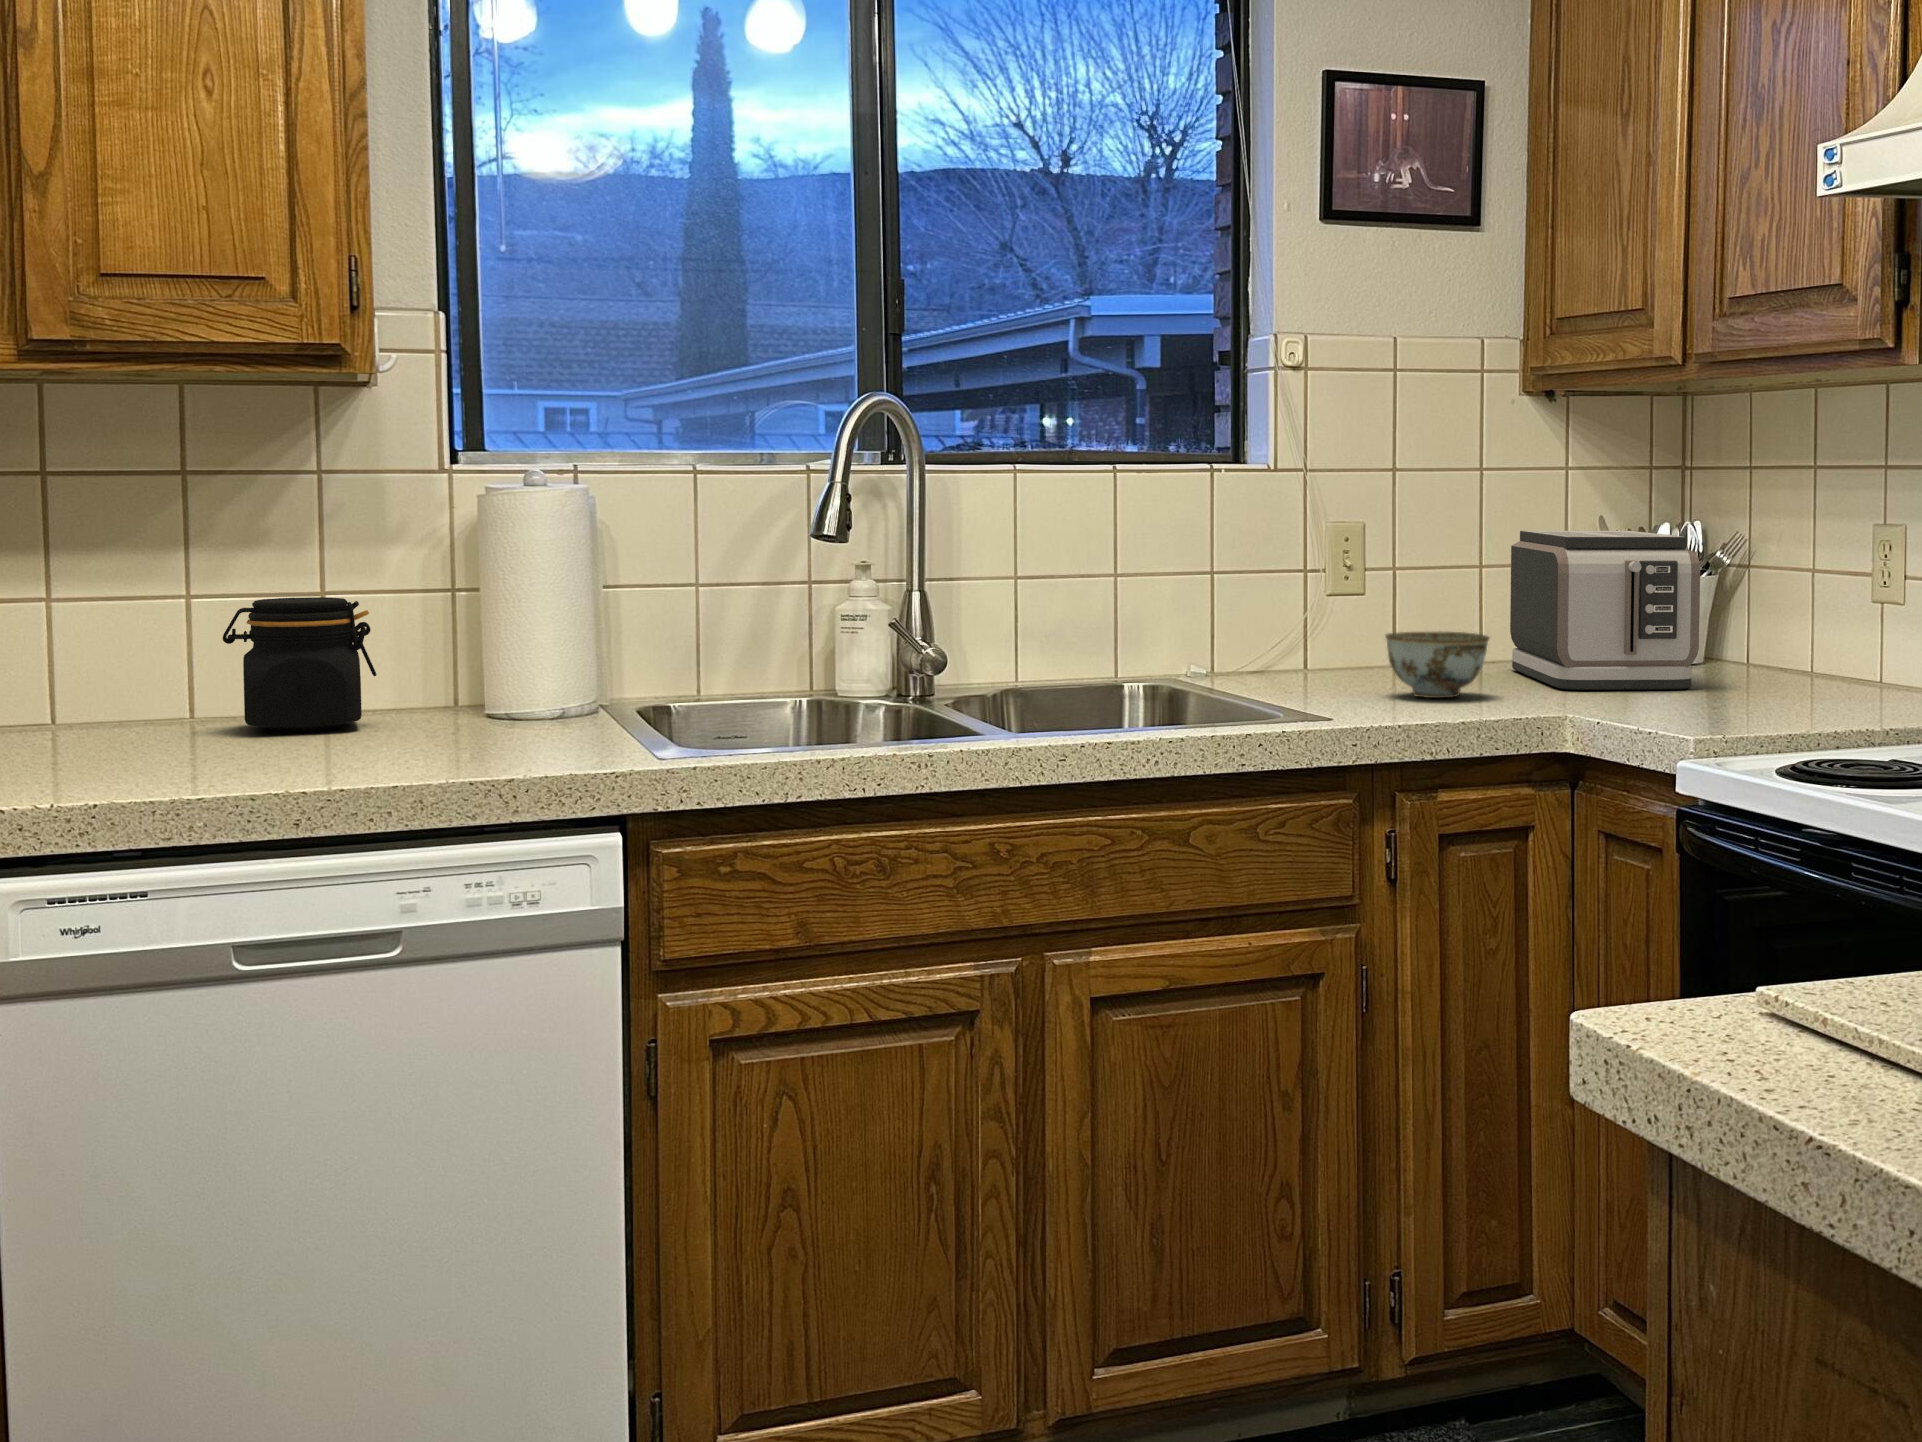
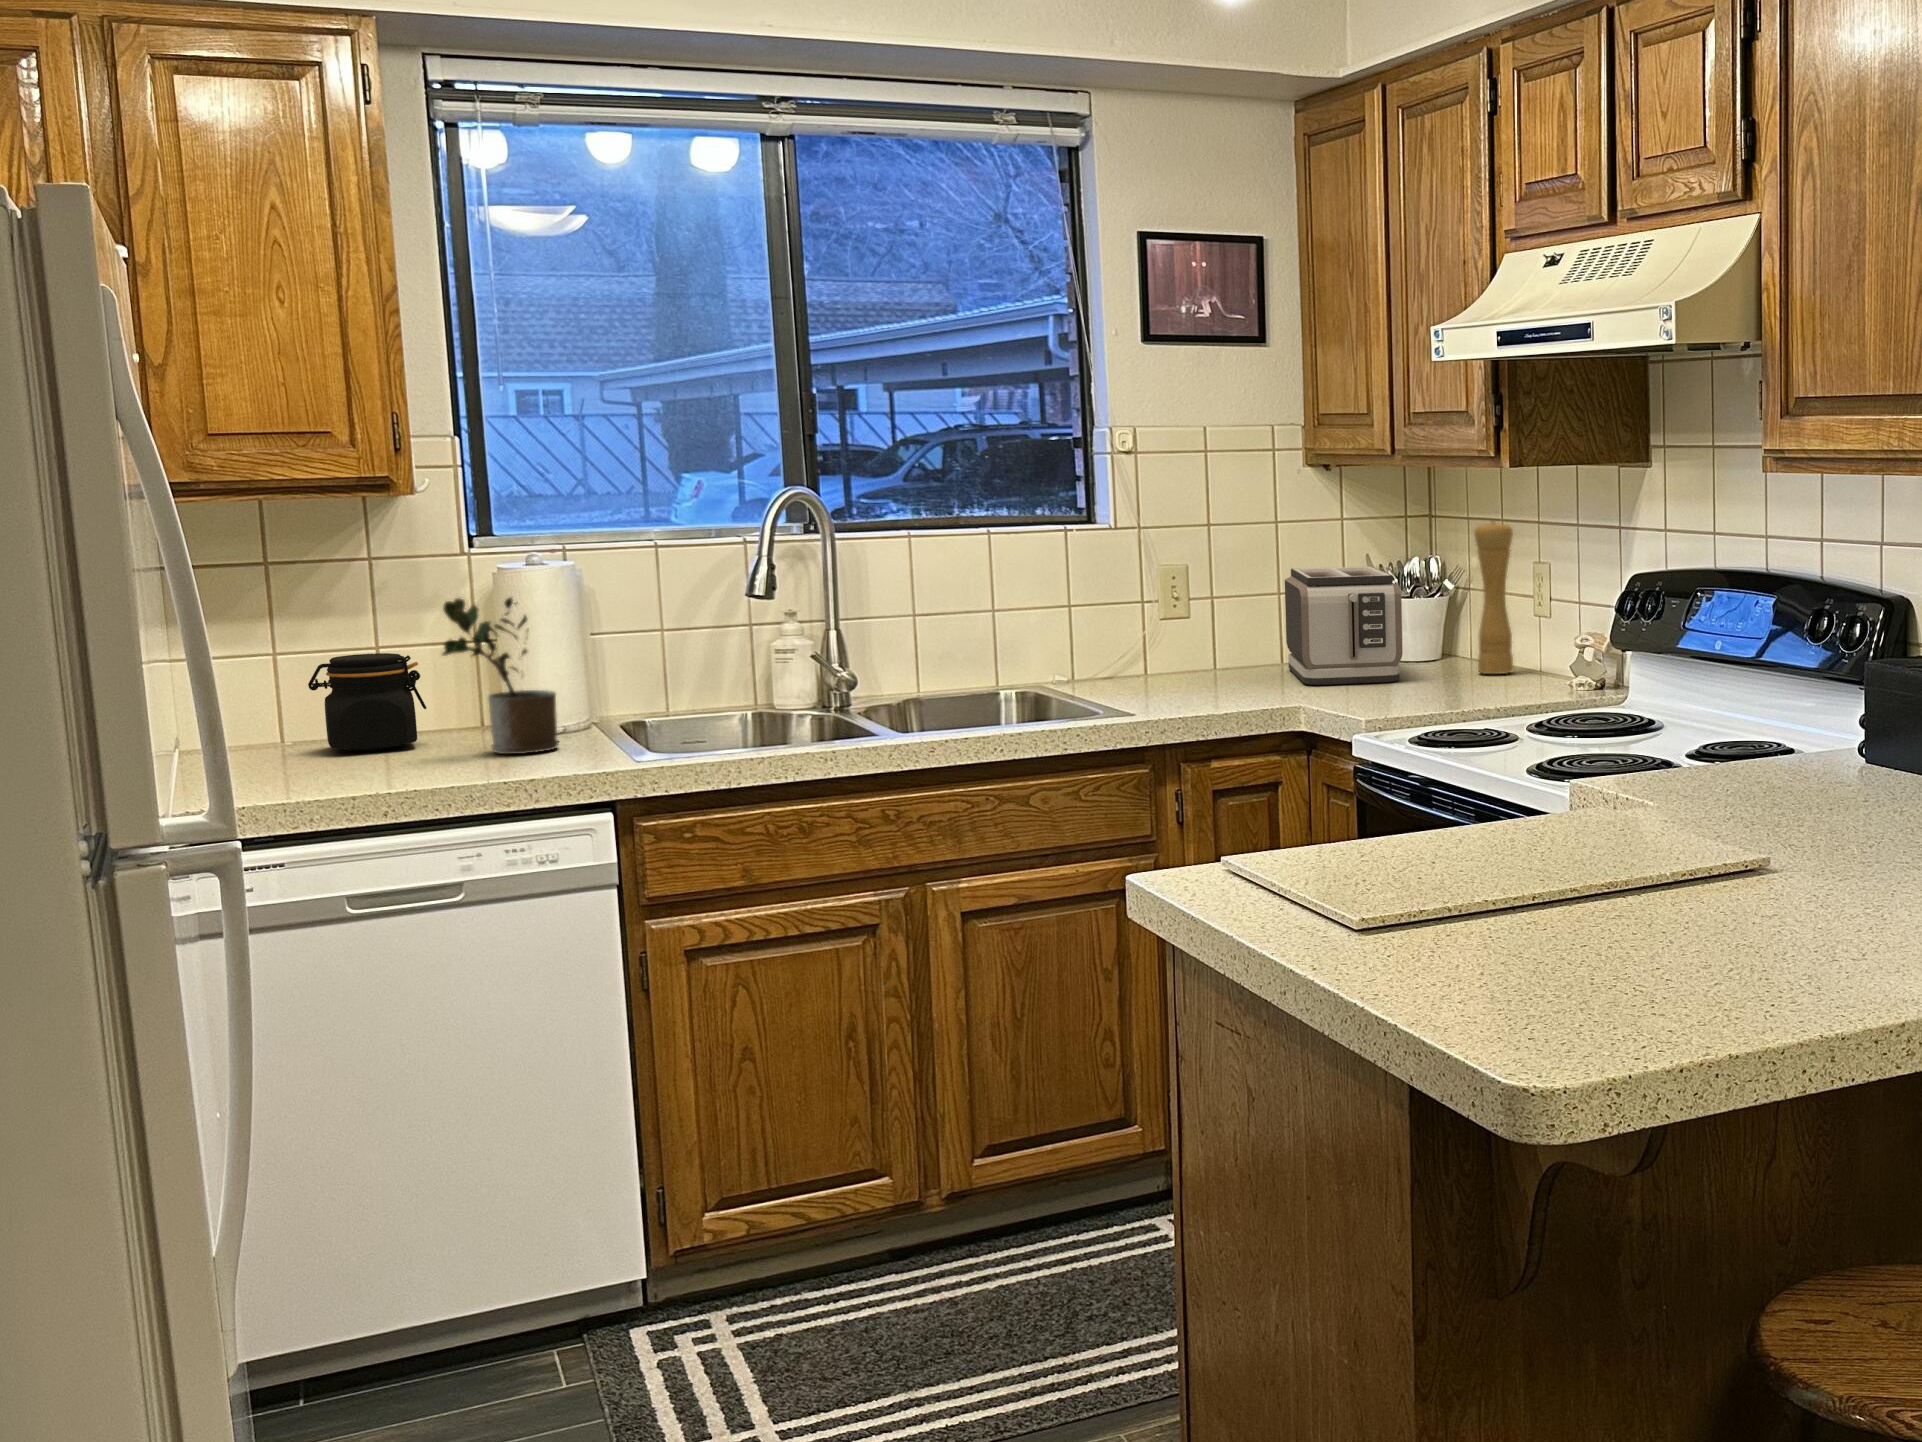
pepper mill: none [1796,465,1856,684] -> present [1474,521,1513,674]
potted plant: none [396,518,549,742] -> present [442,598,559,754]
bowl: present [1386,632,1489,698] -> none [1176,647,1250,695]

